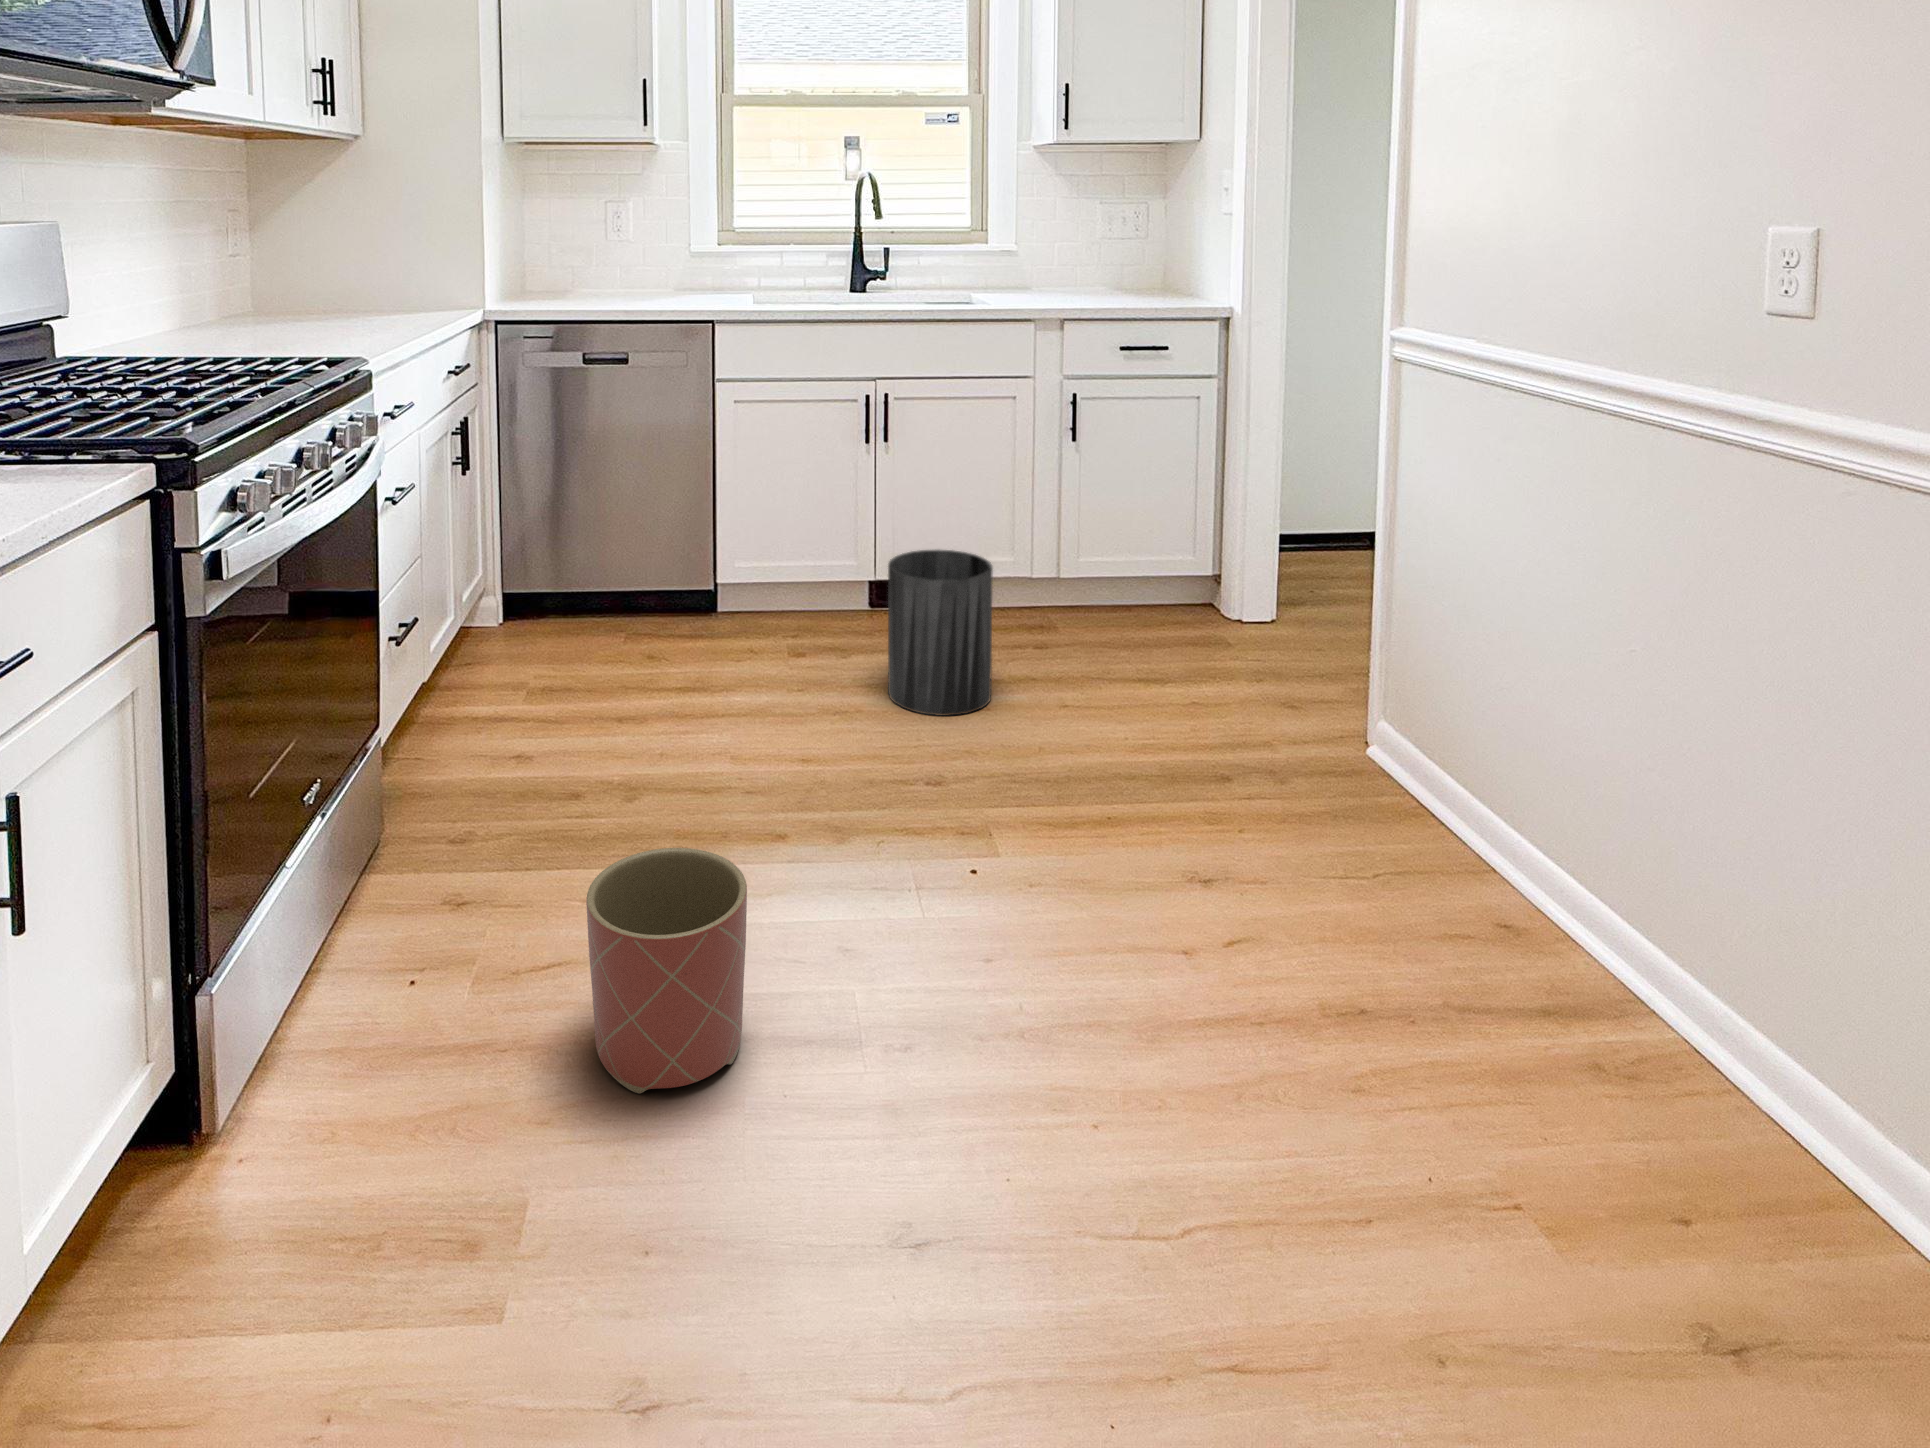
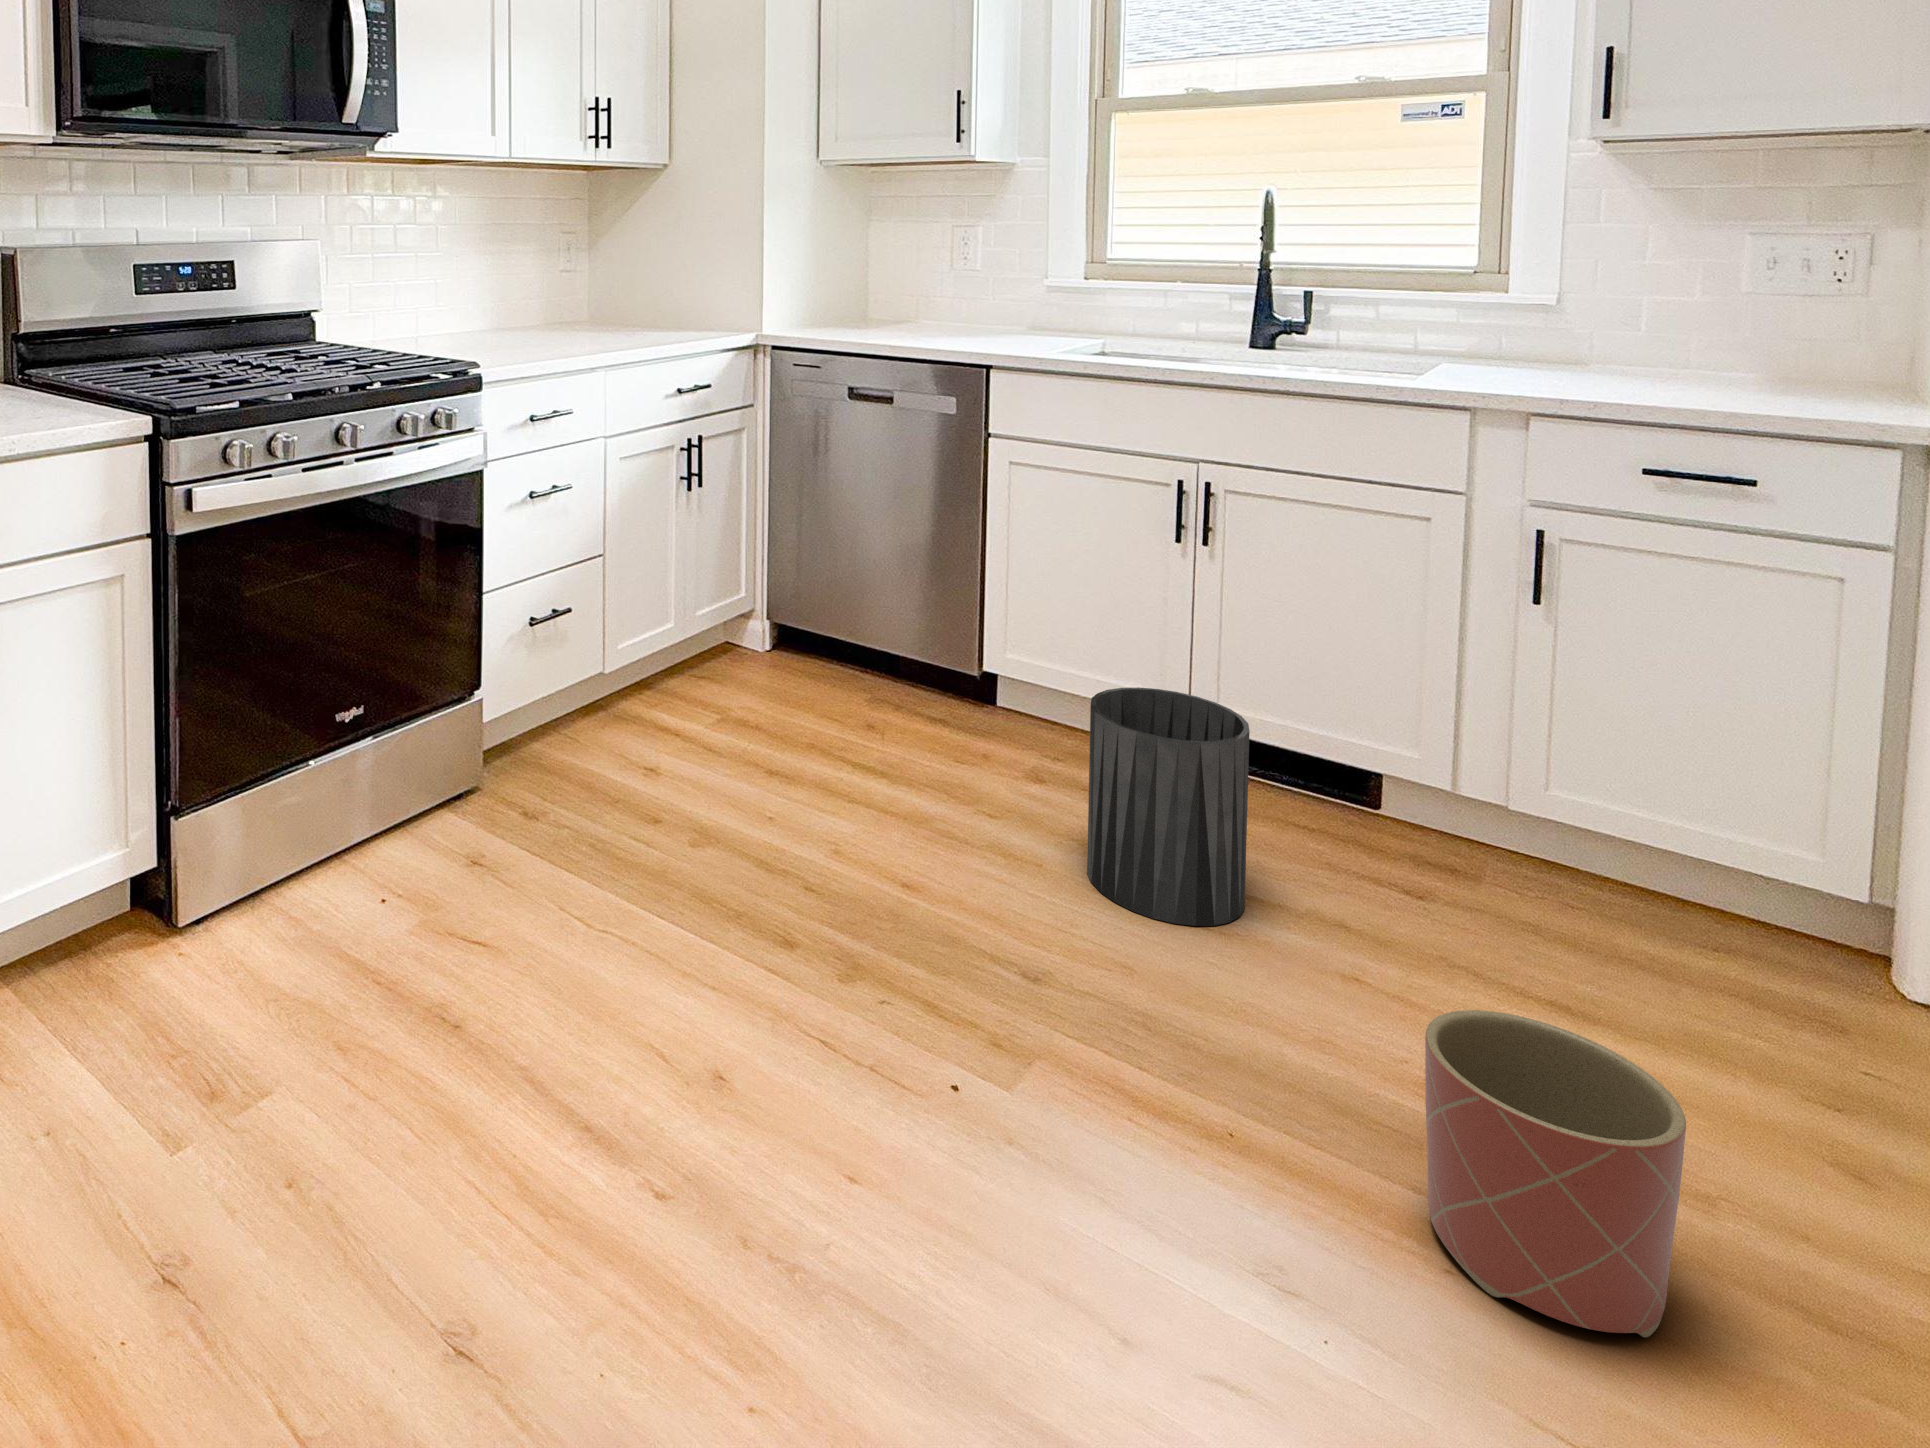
planter: present [586,848,747,1094] -> present [1425,1010,1686,1338]

